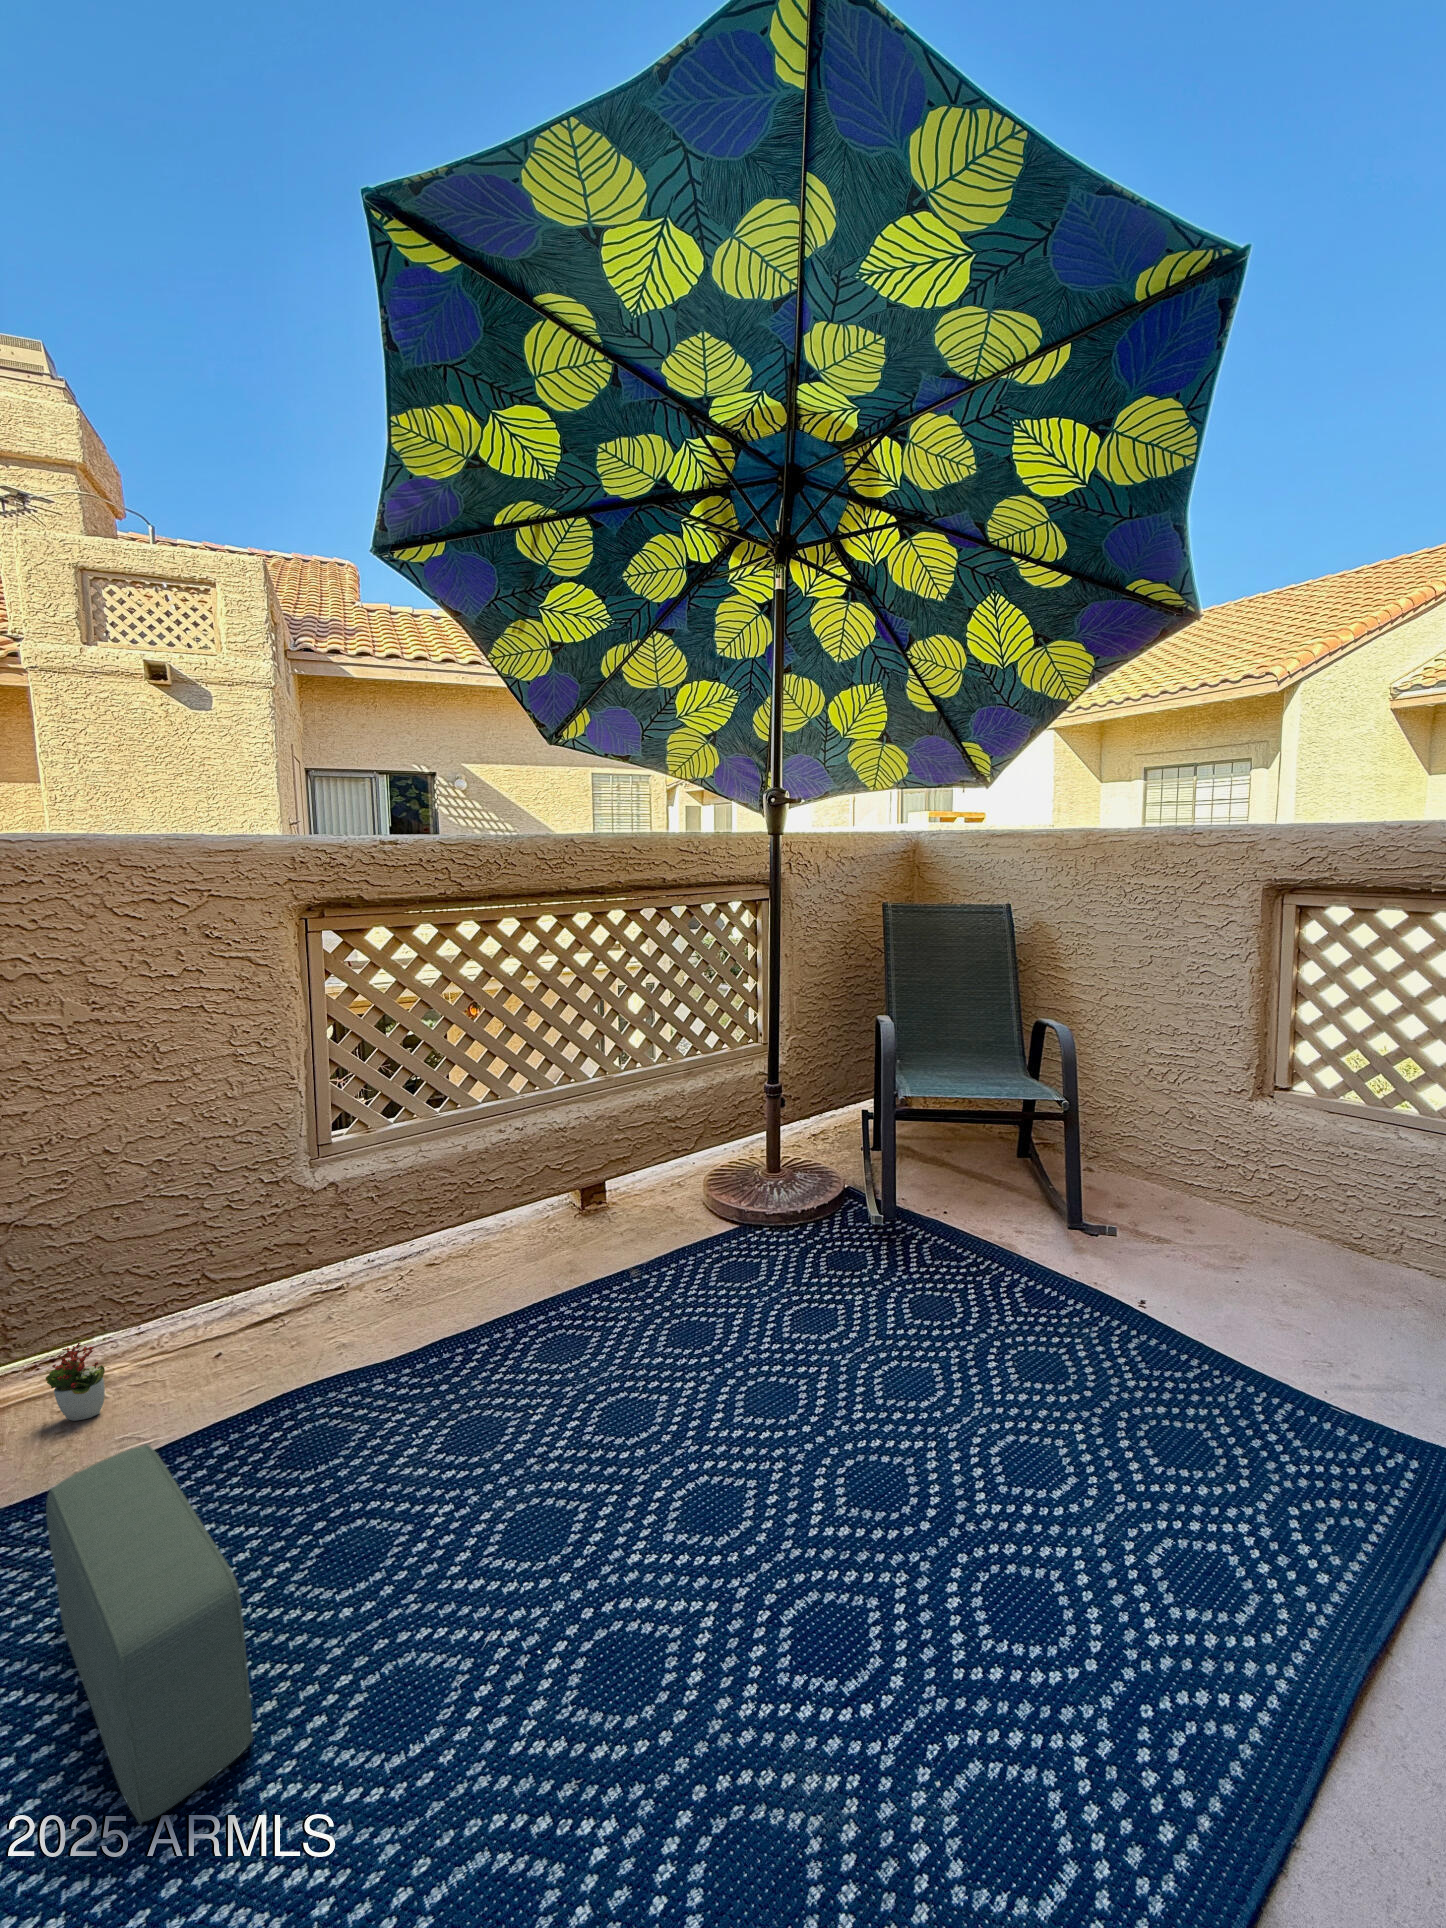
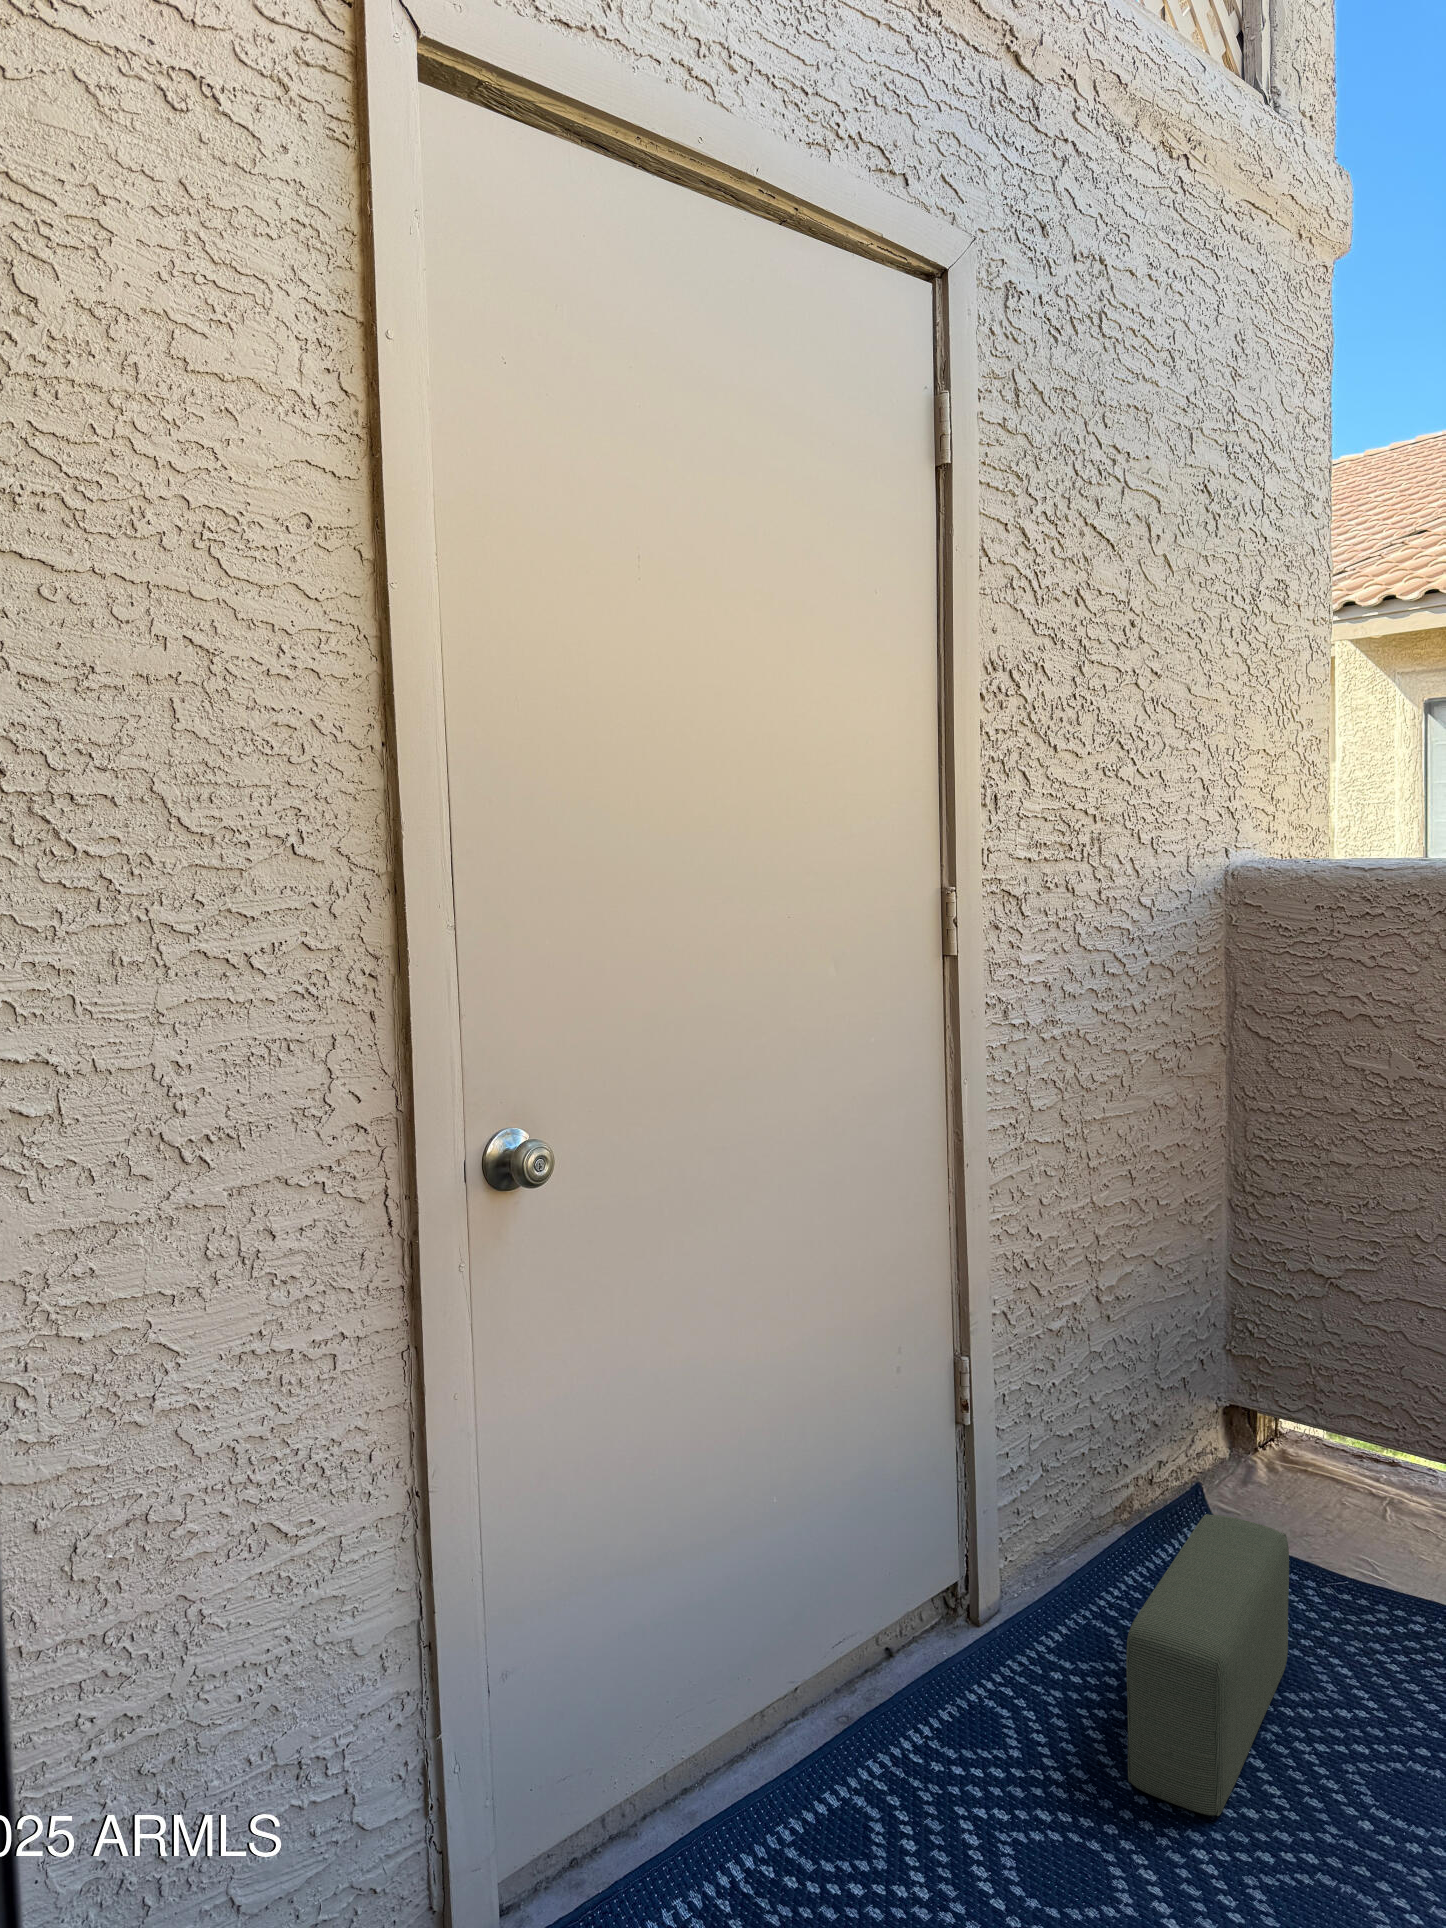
decorative plant: present [45,1343,105,1421] -> none [1328,1432,1376,1525]

